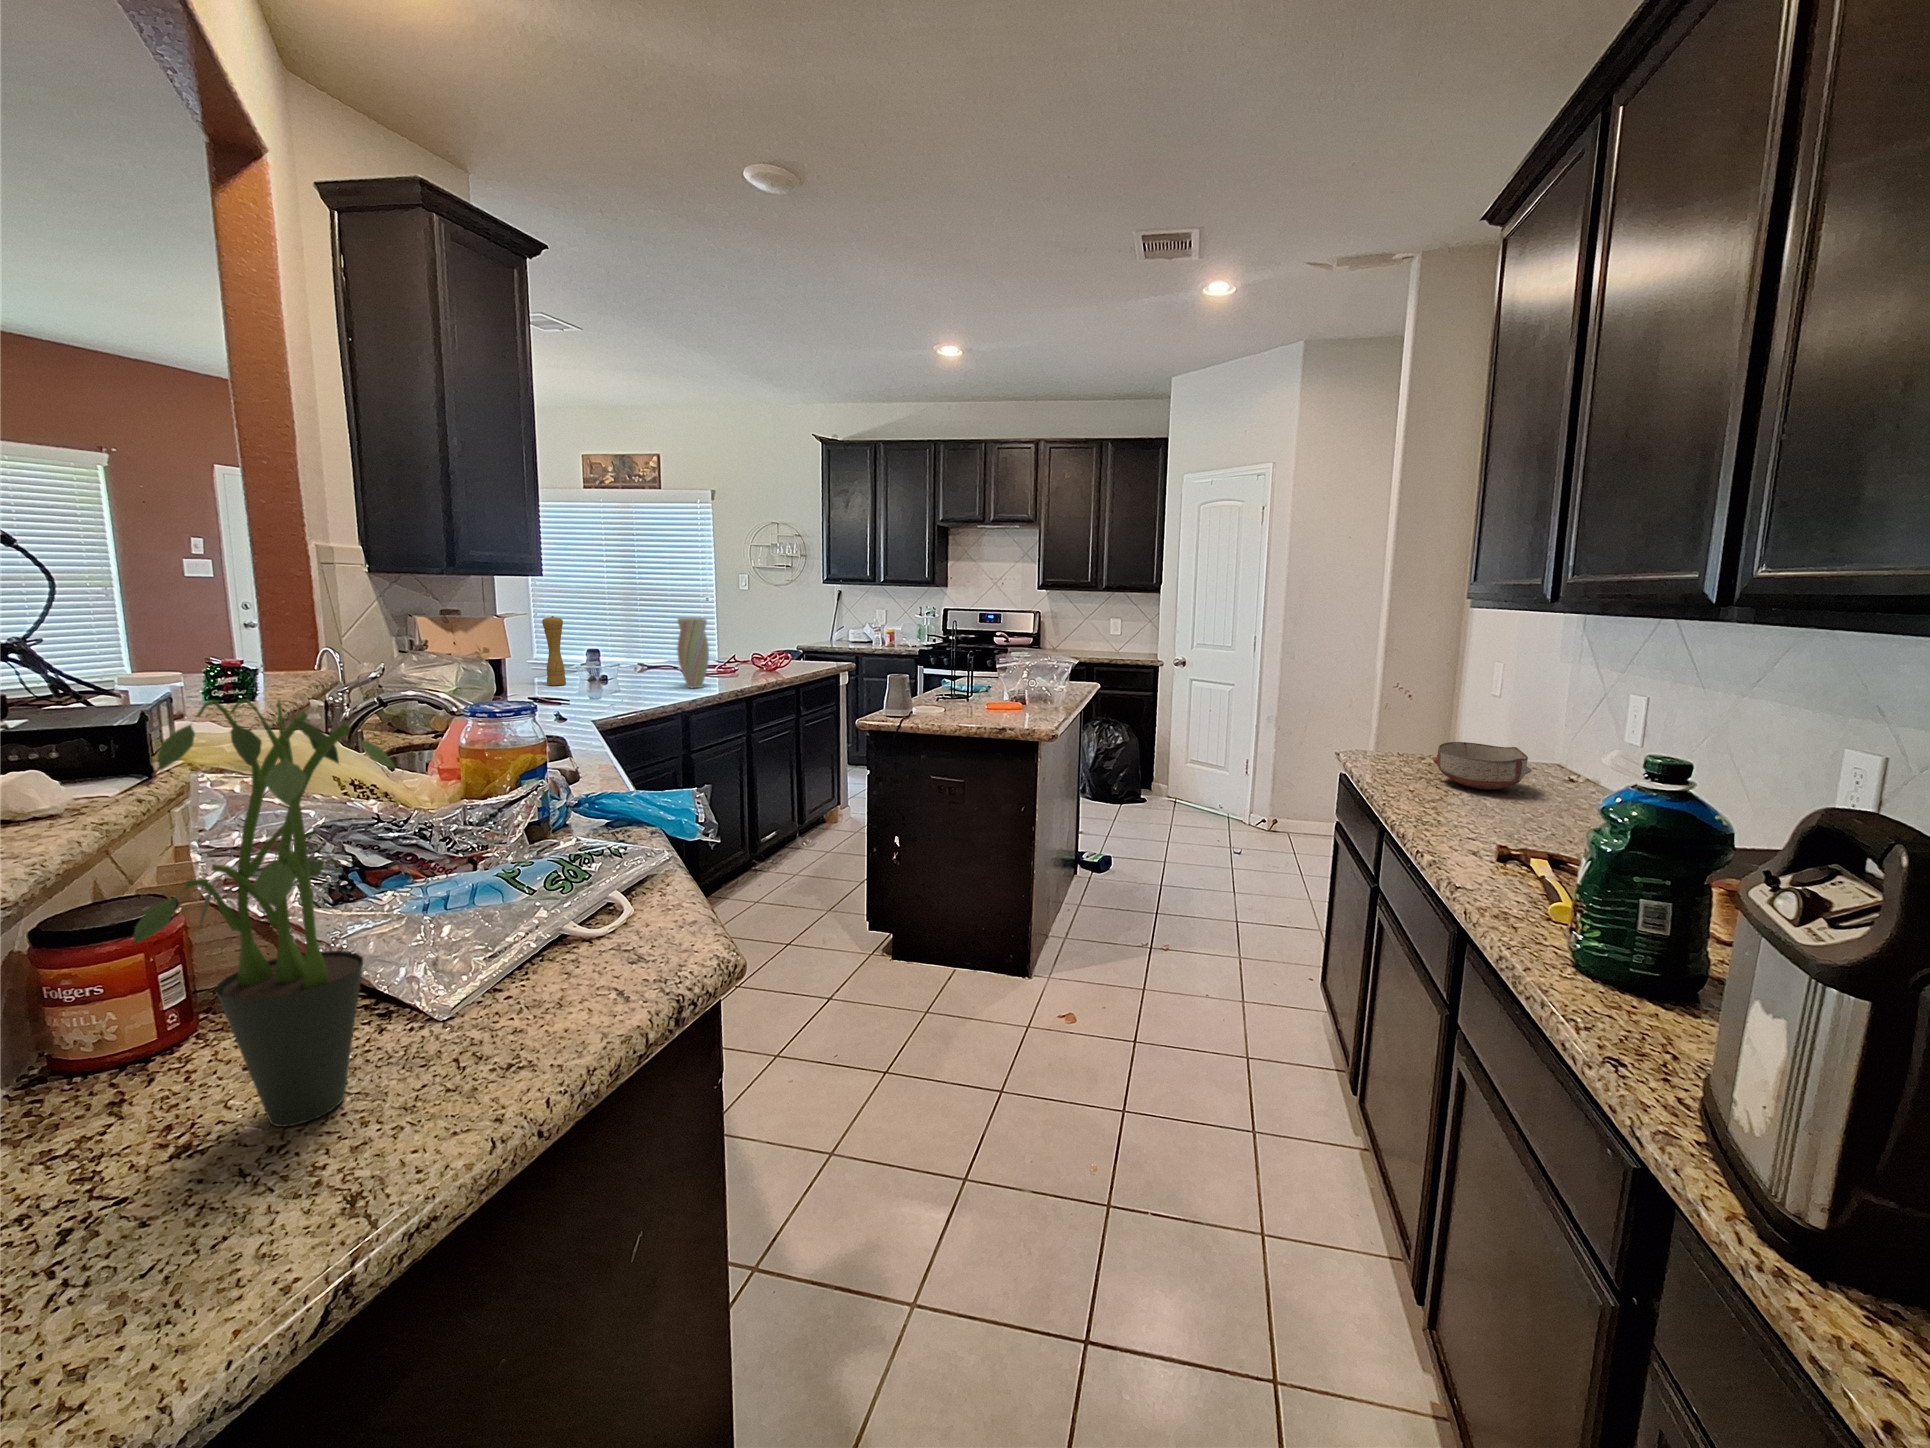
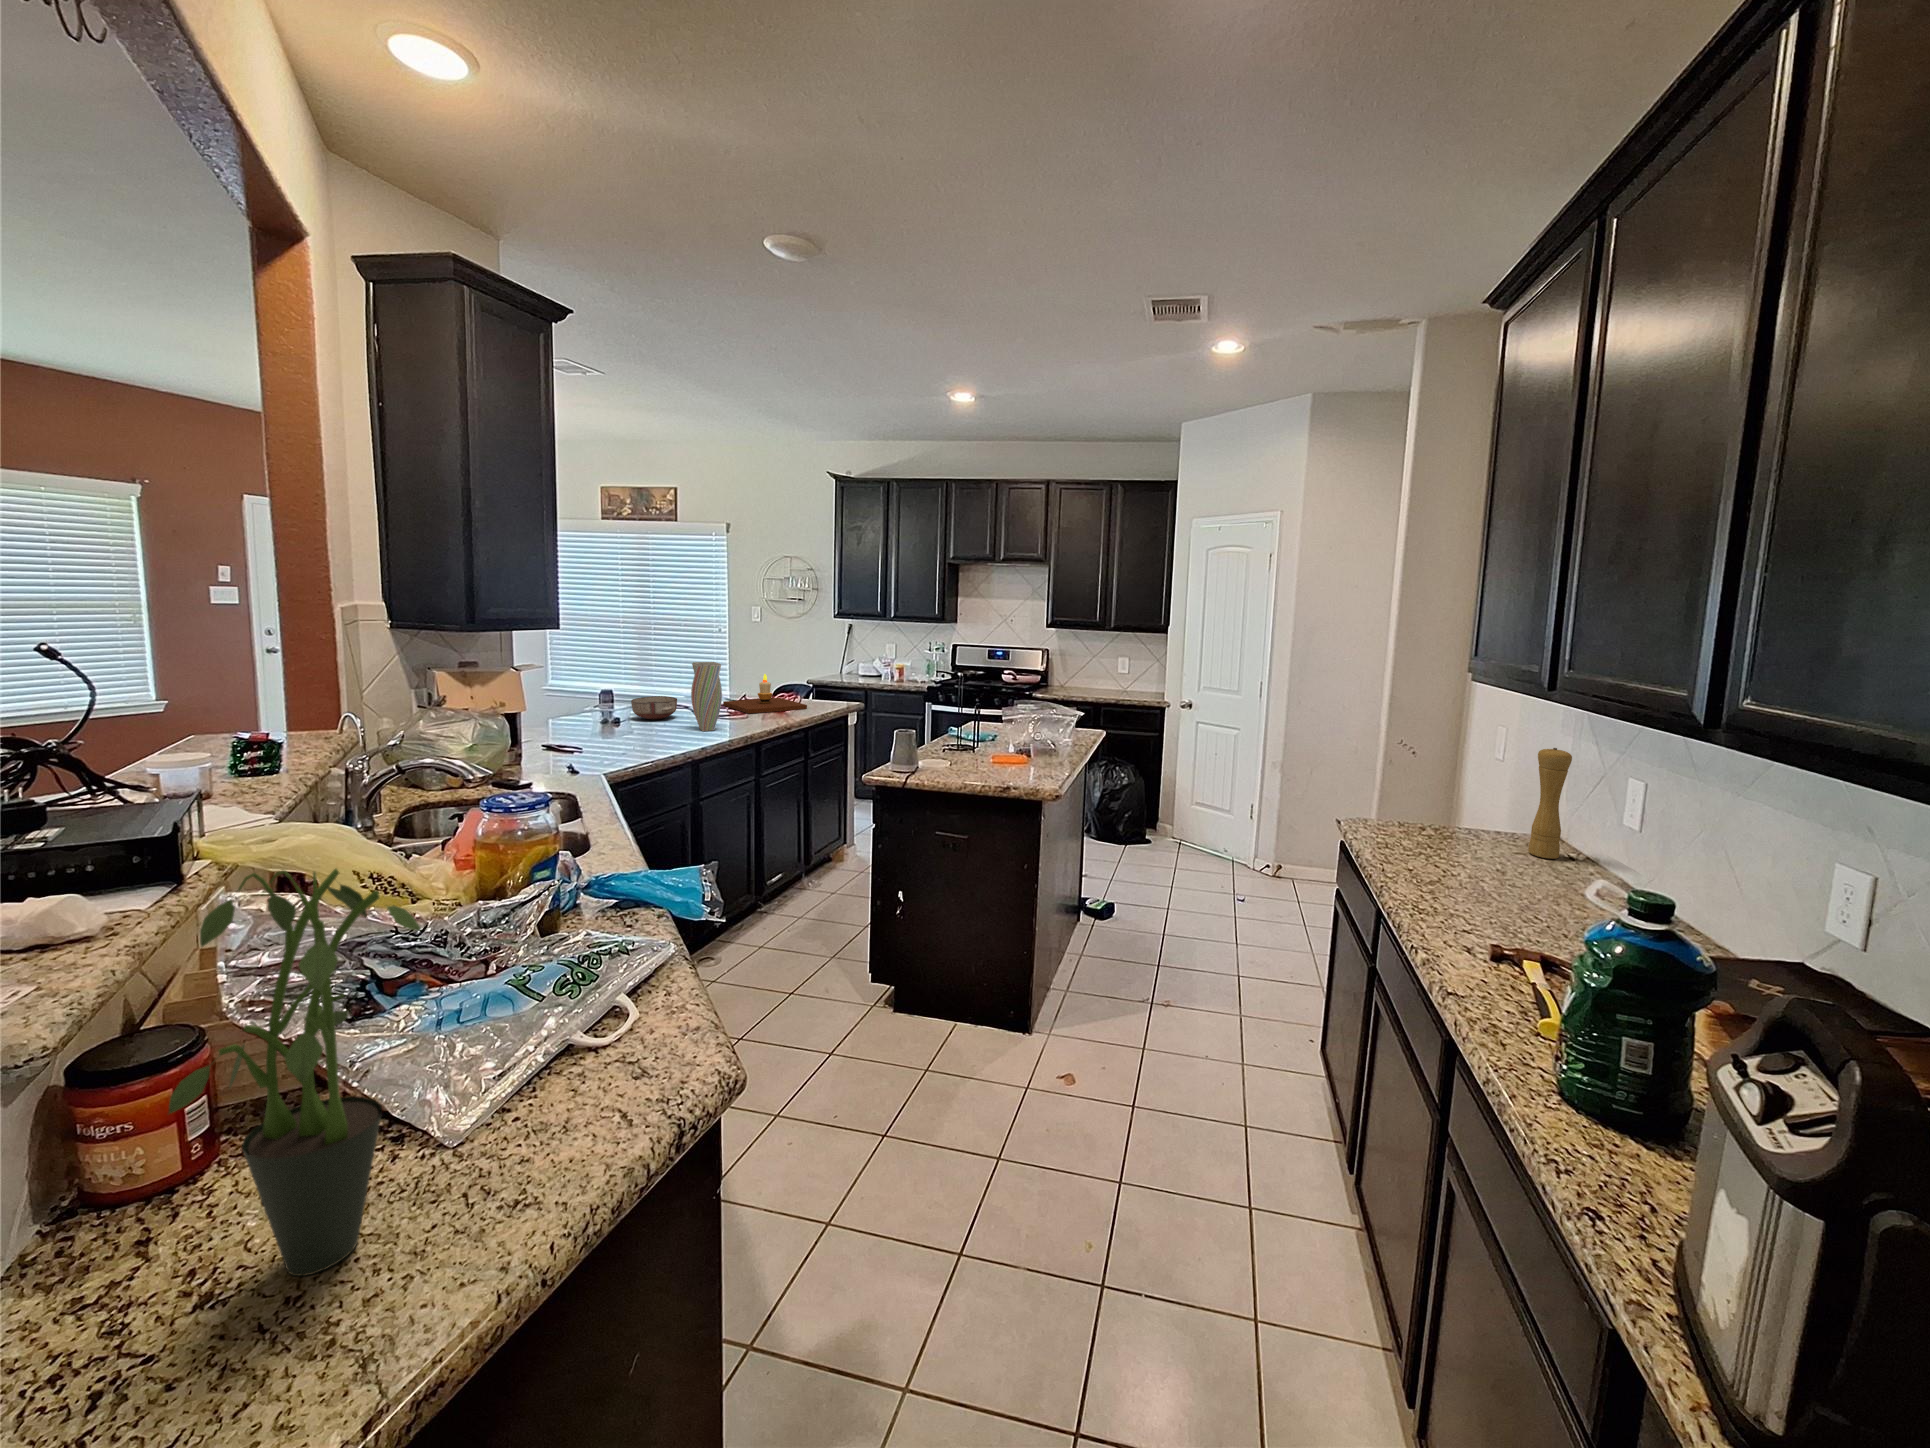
pepper mill: present [542,616,566,686] -> present [1528,748,1572,859]
candle: none [711,634,797,673] -> present [723,674,807,713]
ceramic bowl: present [1433,742,1532,790] -> present [631,696,677,719]

